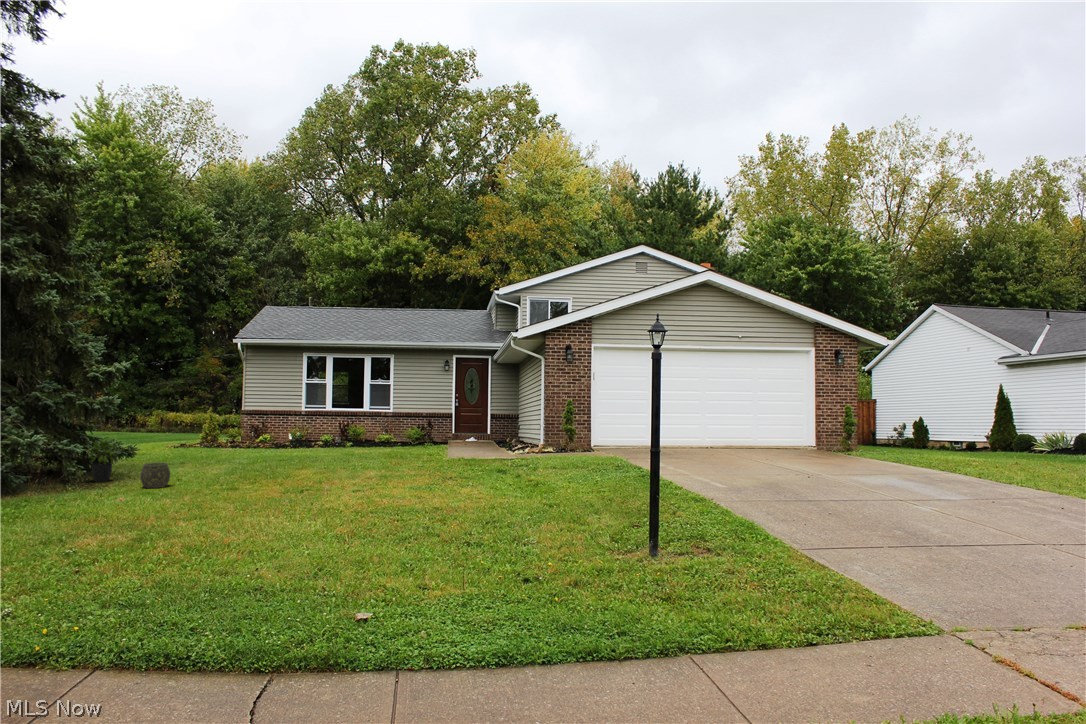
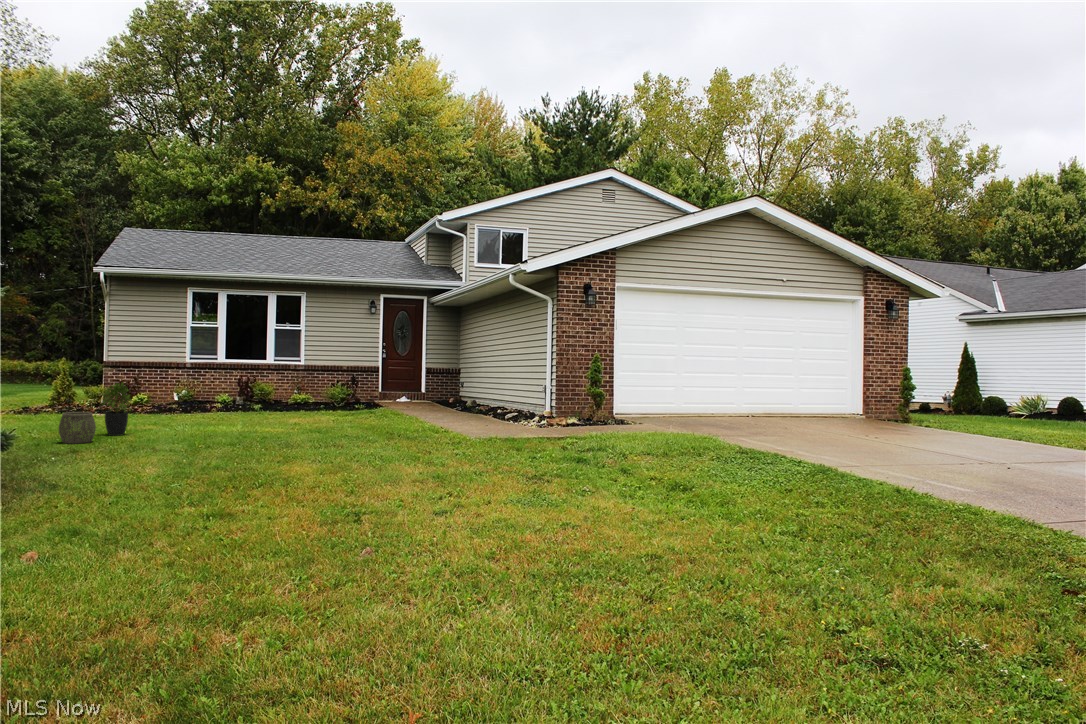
woven basket: present [140,463,170,488] -> present [59,412,96,444]

